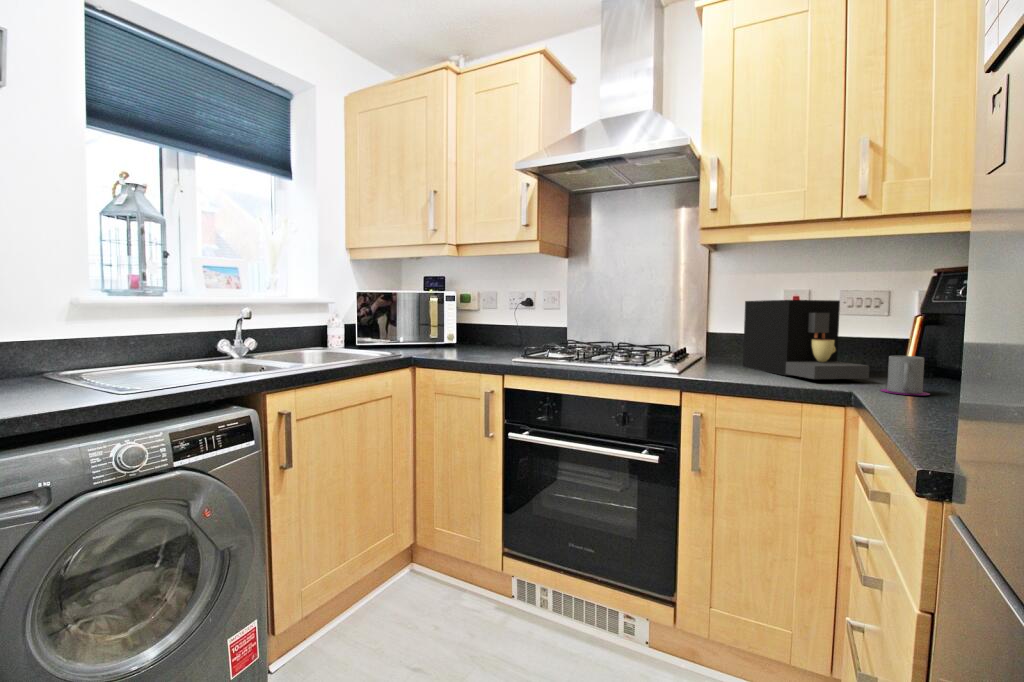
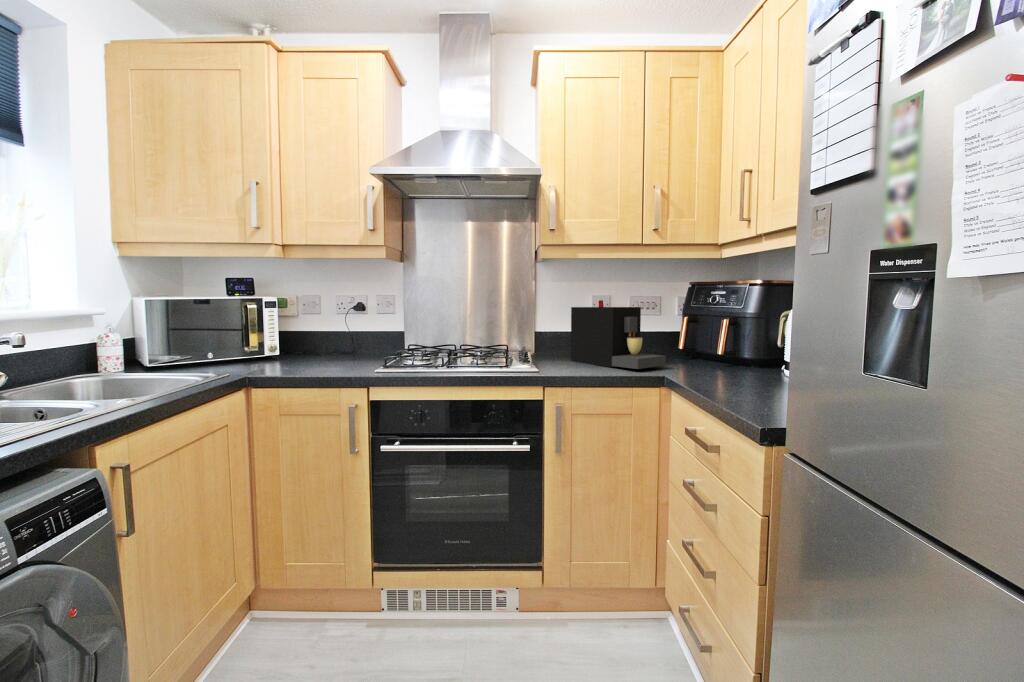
mug: present [881,356,929,395] -> none [679,348,710,376]

